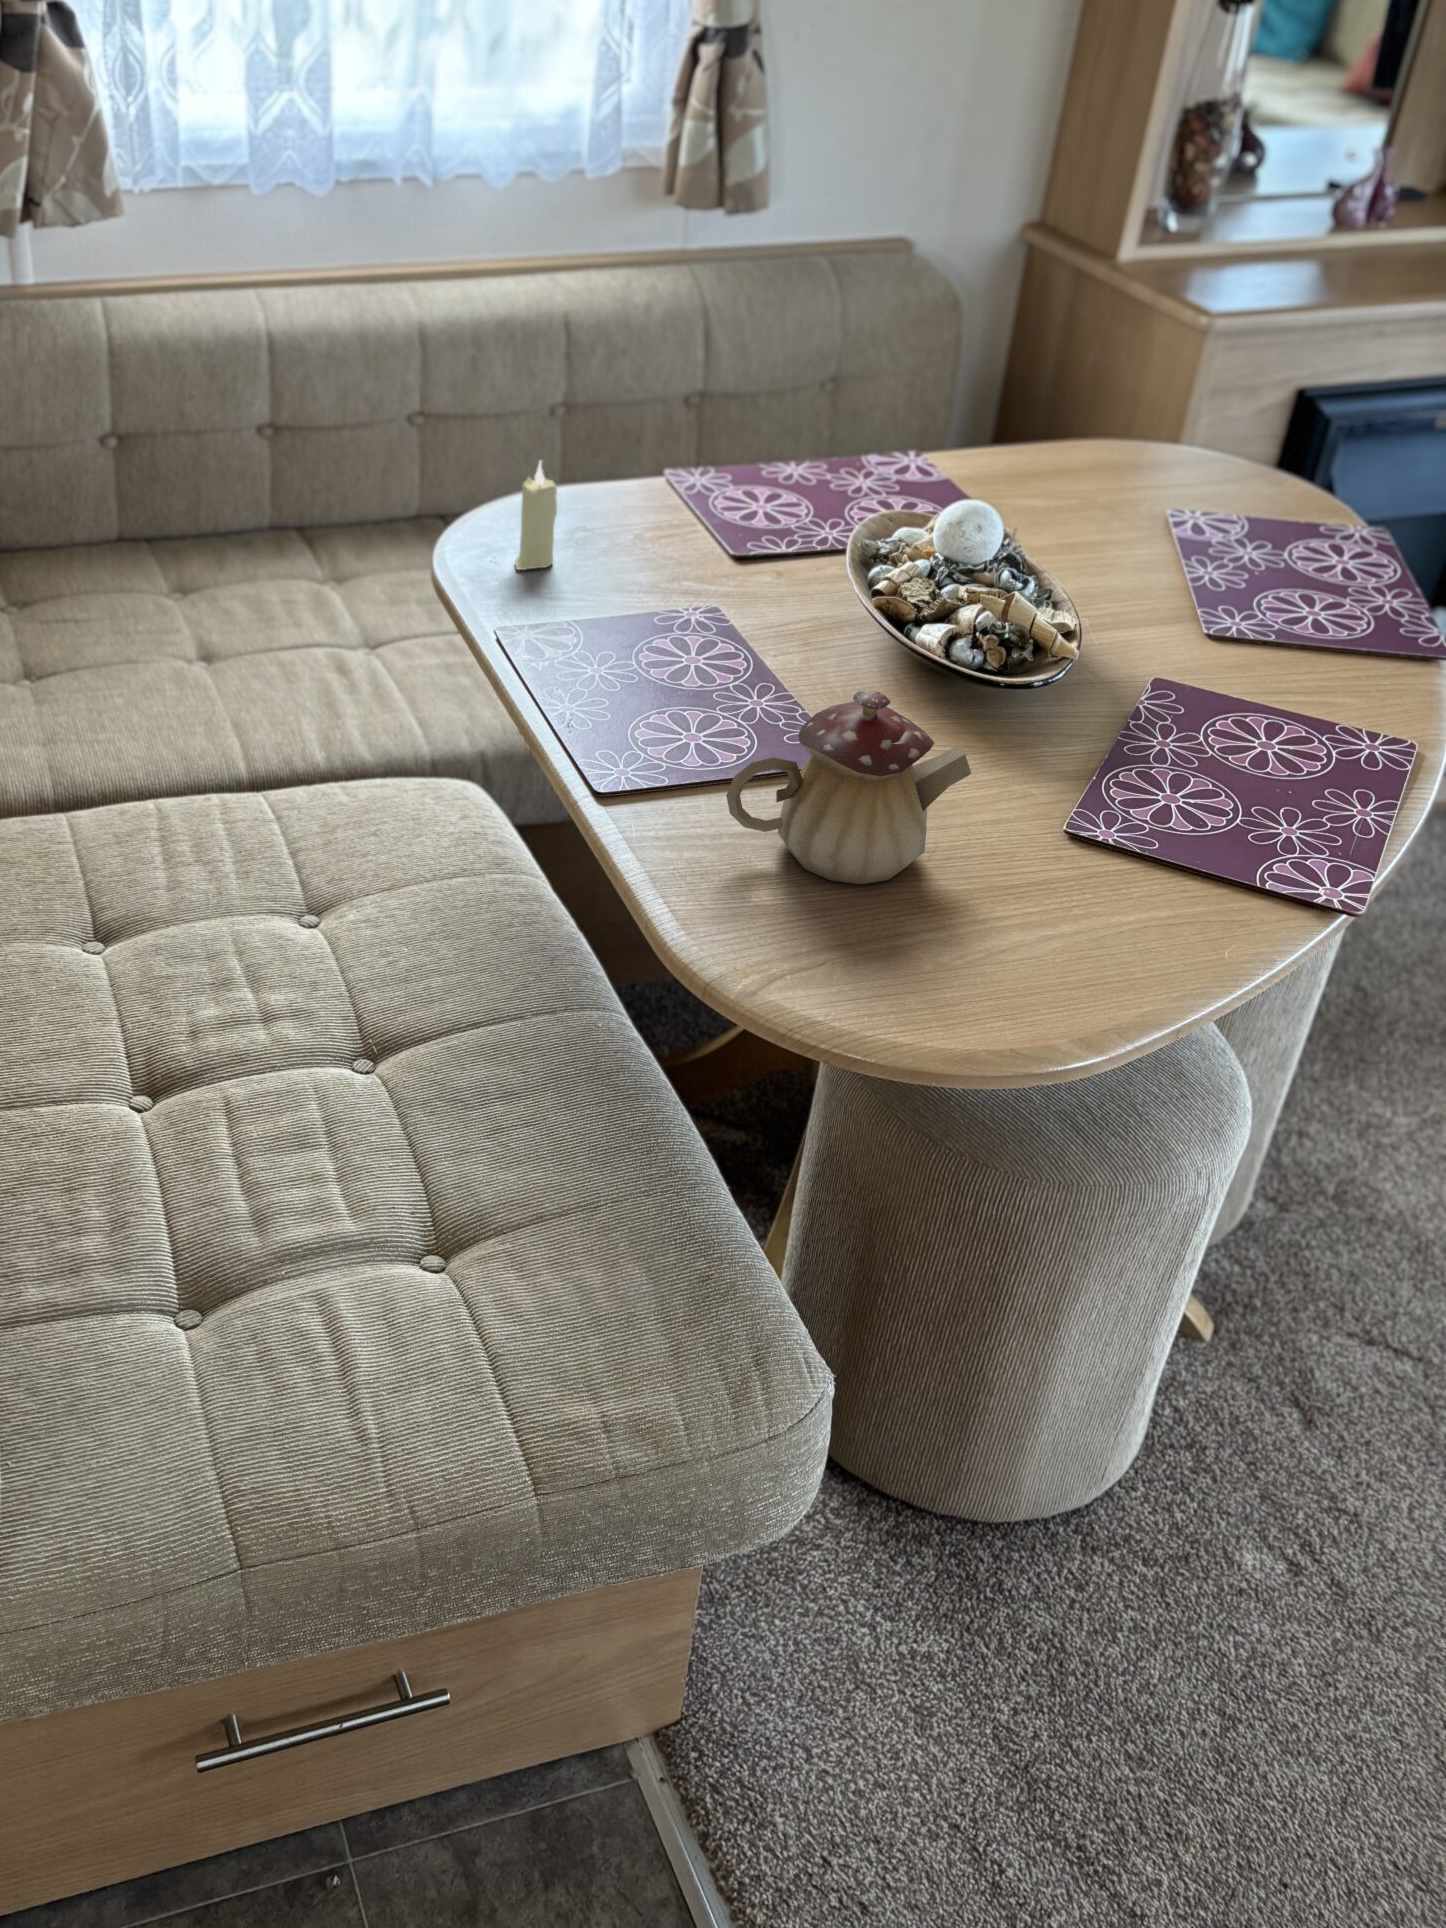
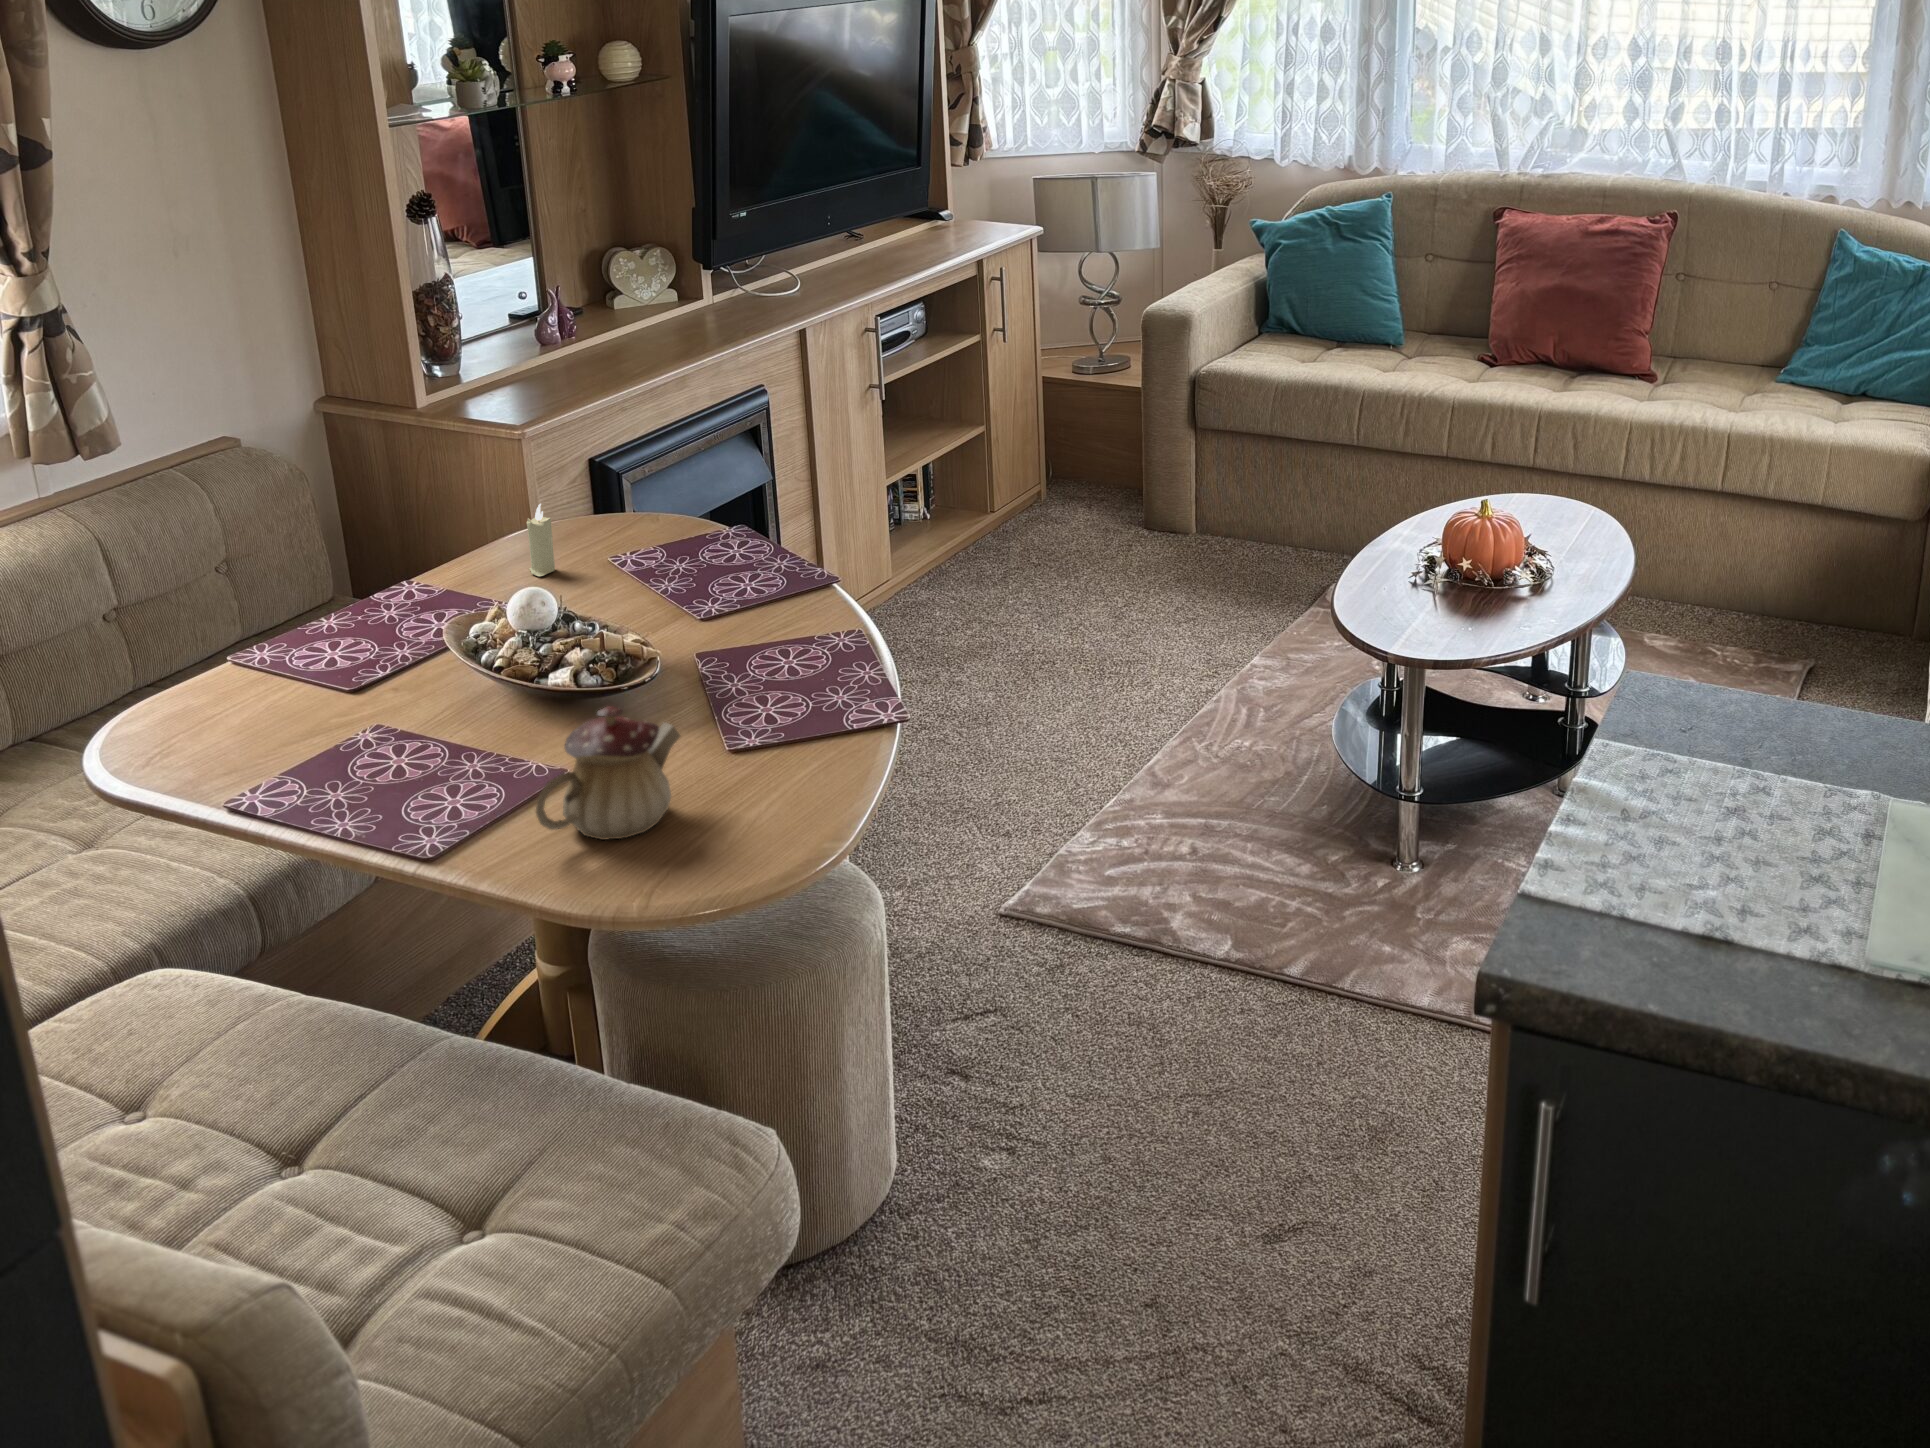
candle: present [515,461,557,570] -> present [527,504,555,576]

